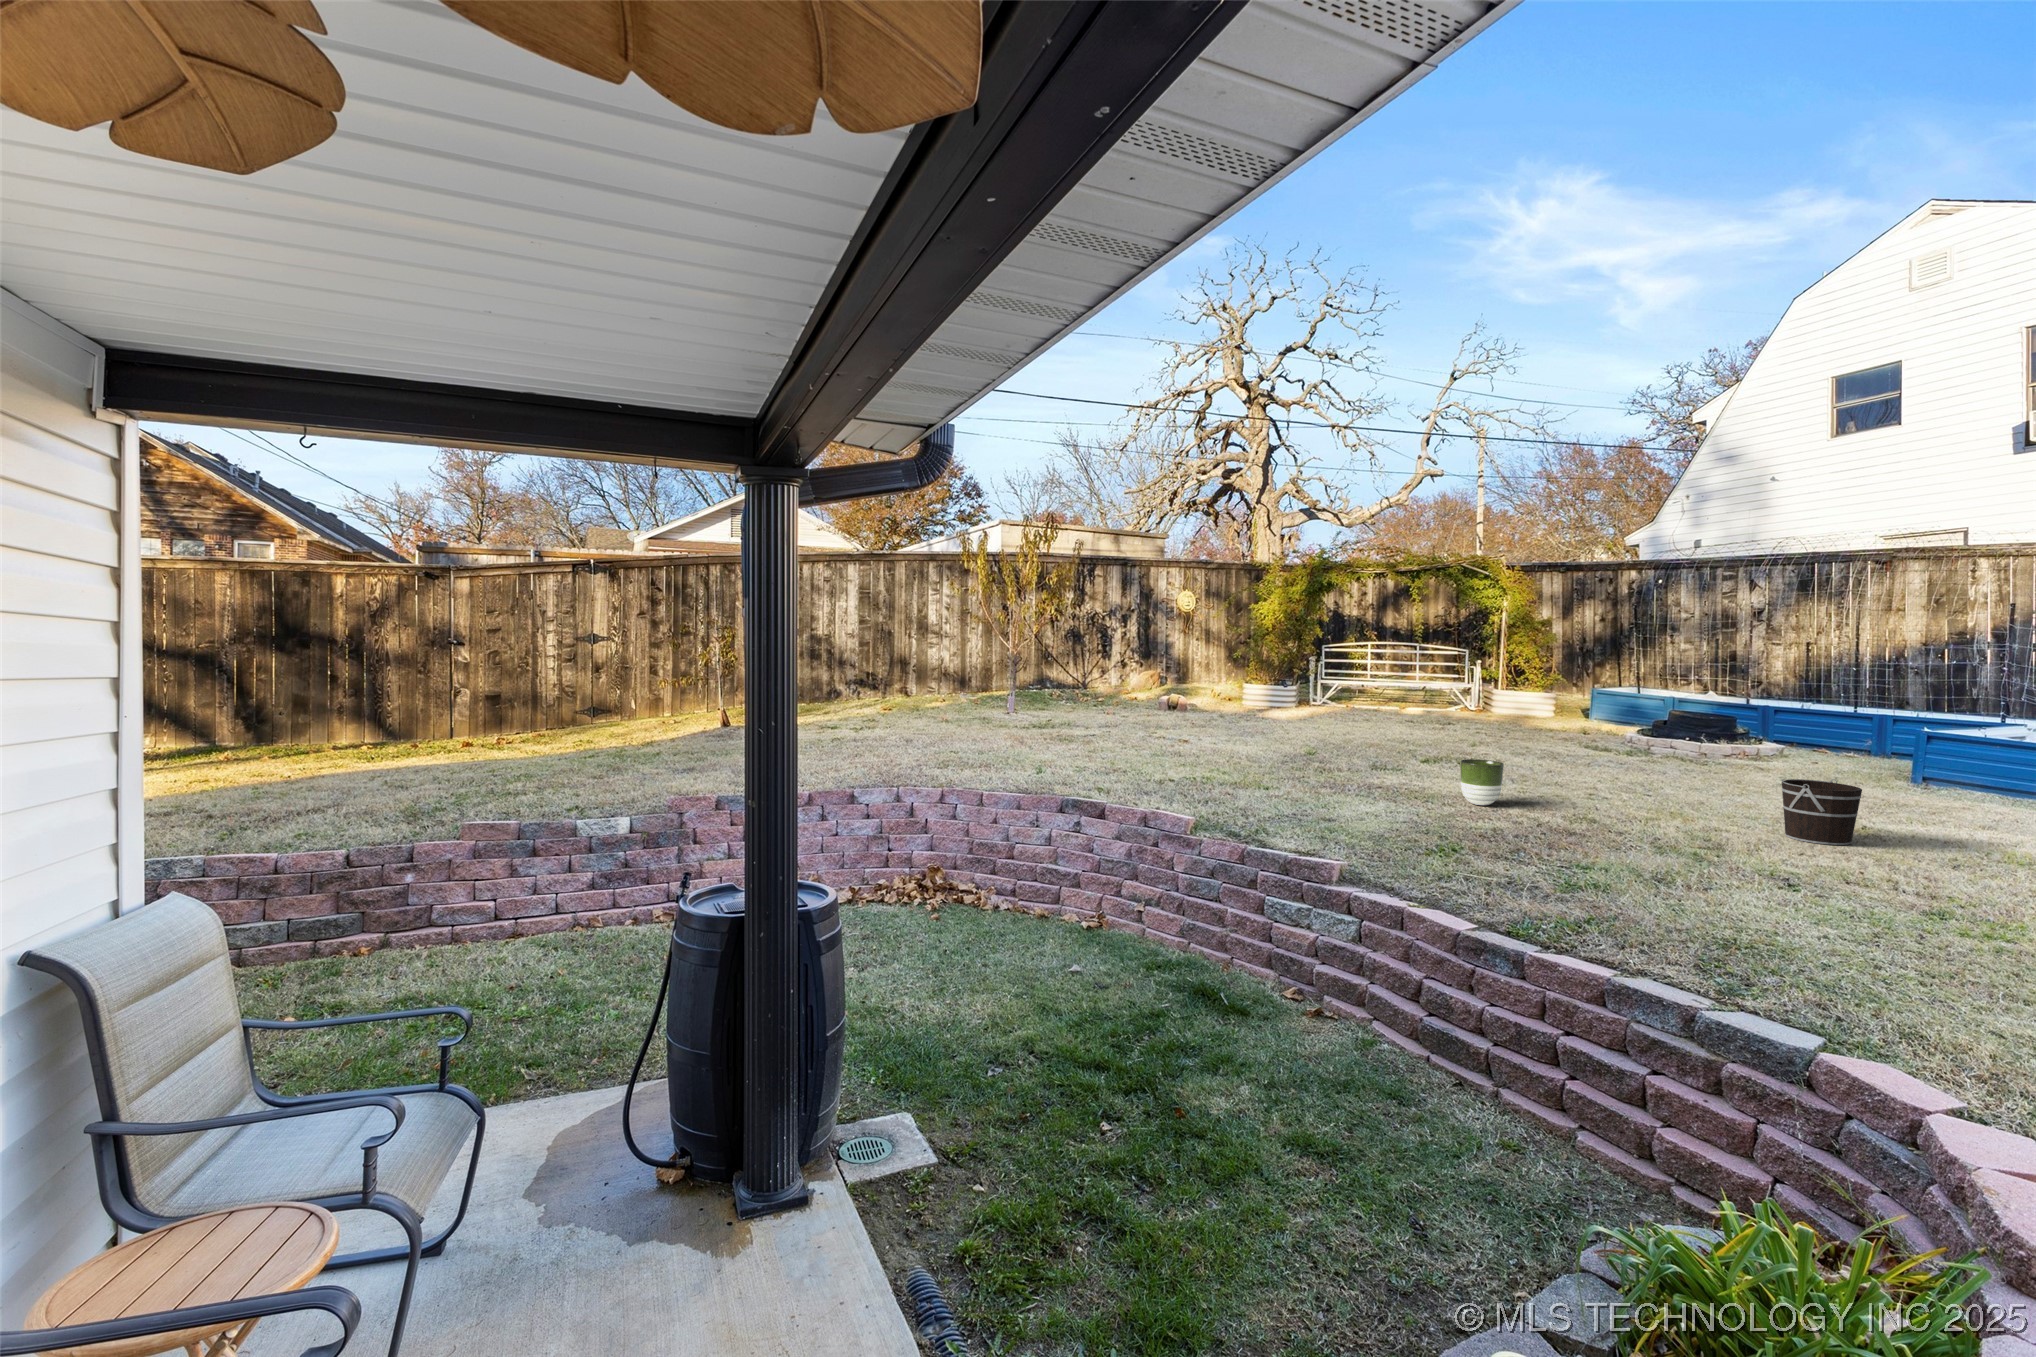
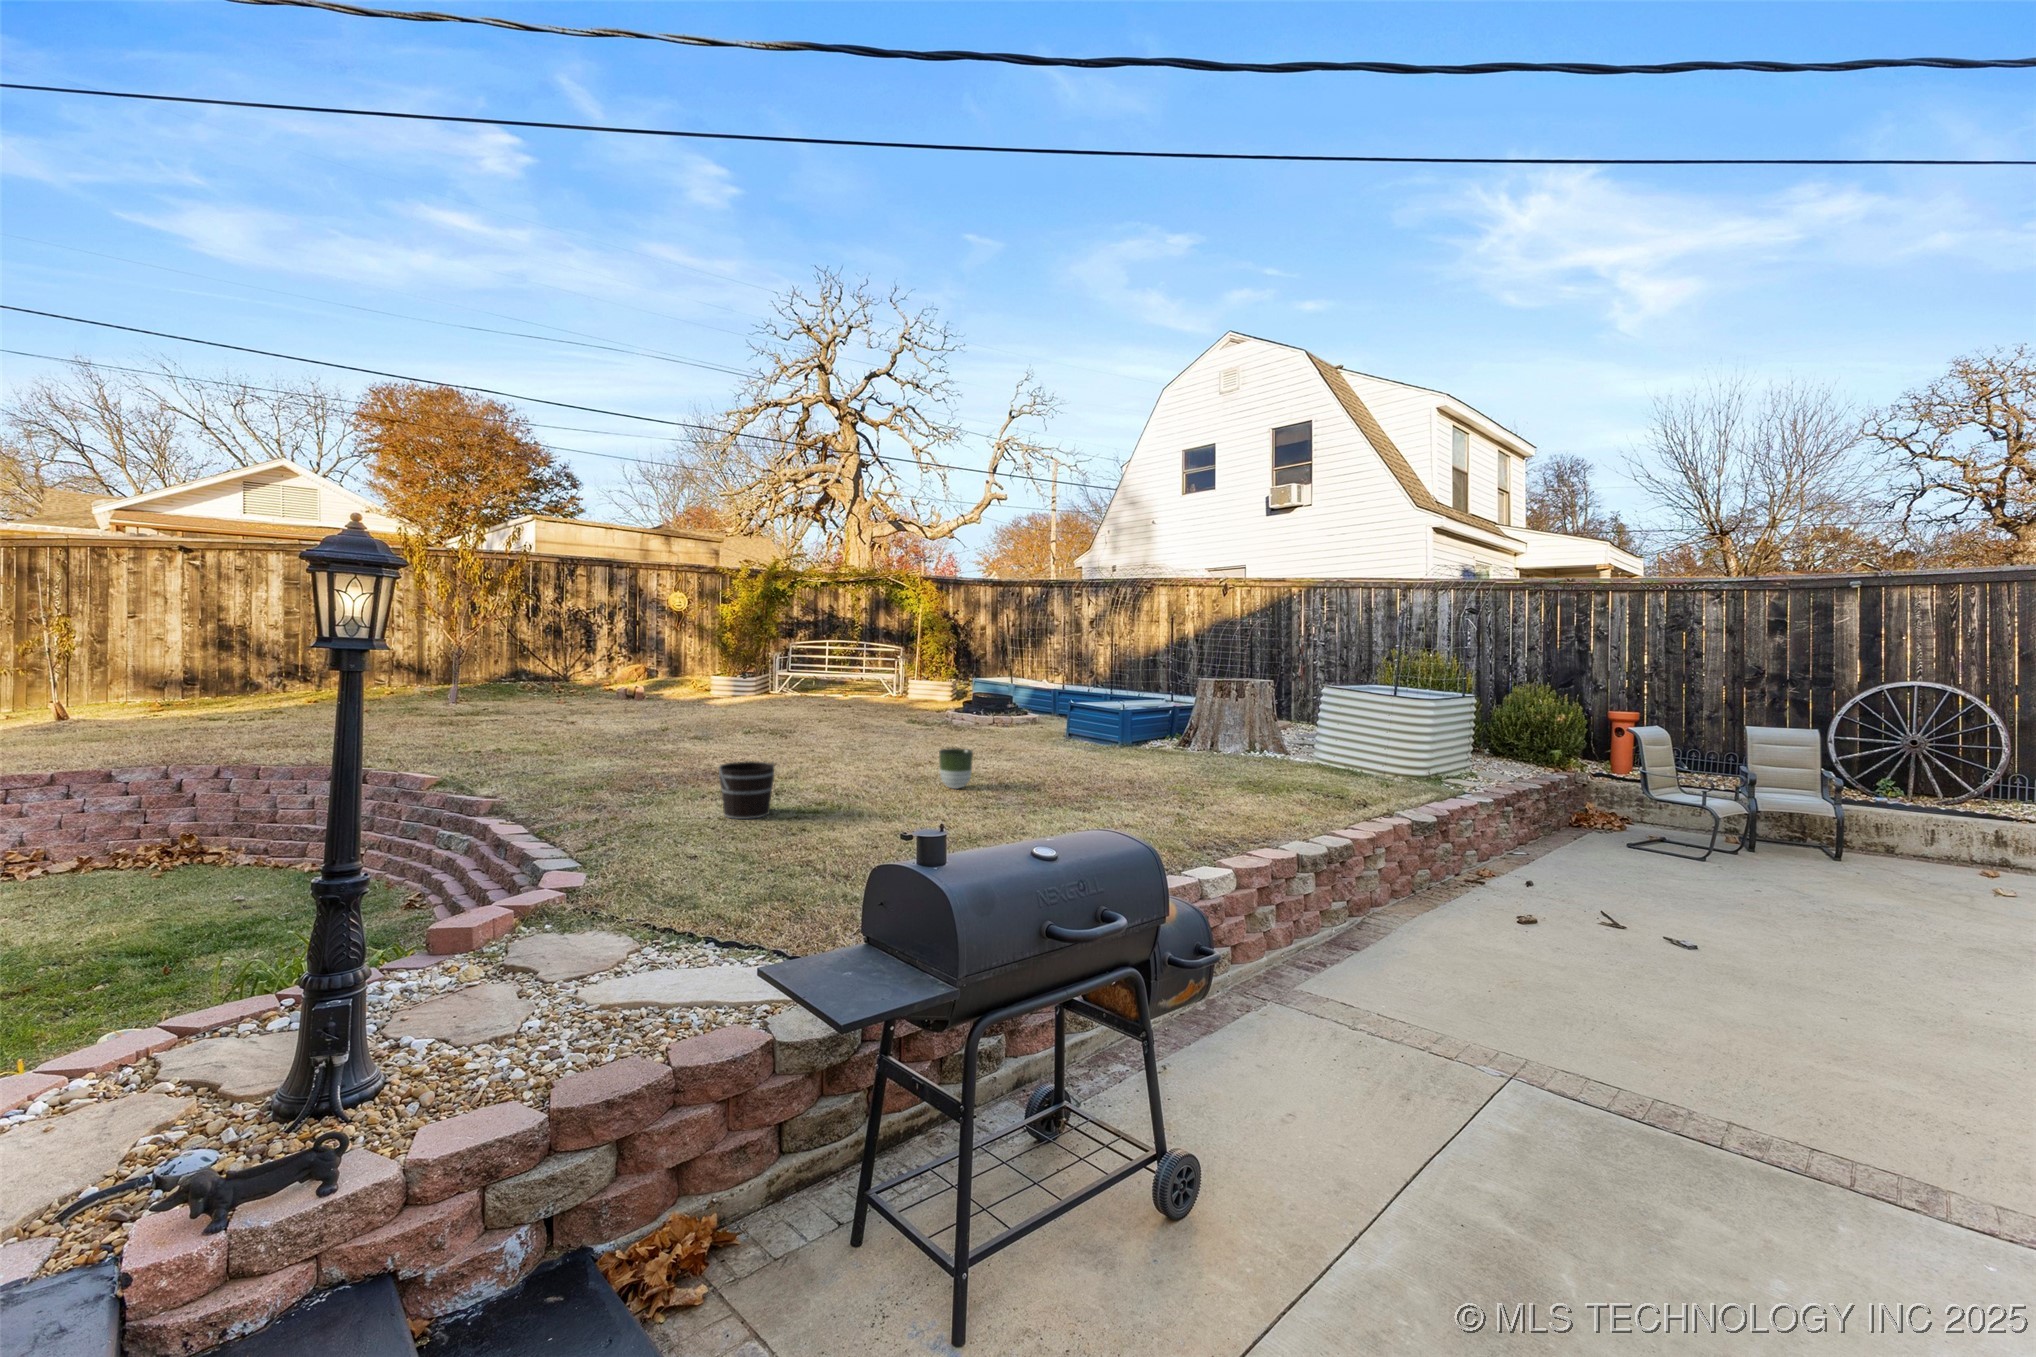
planter: present [1460,759,1504,805] -> present [939,748,973,789]

